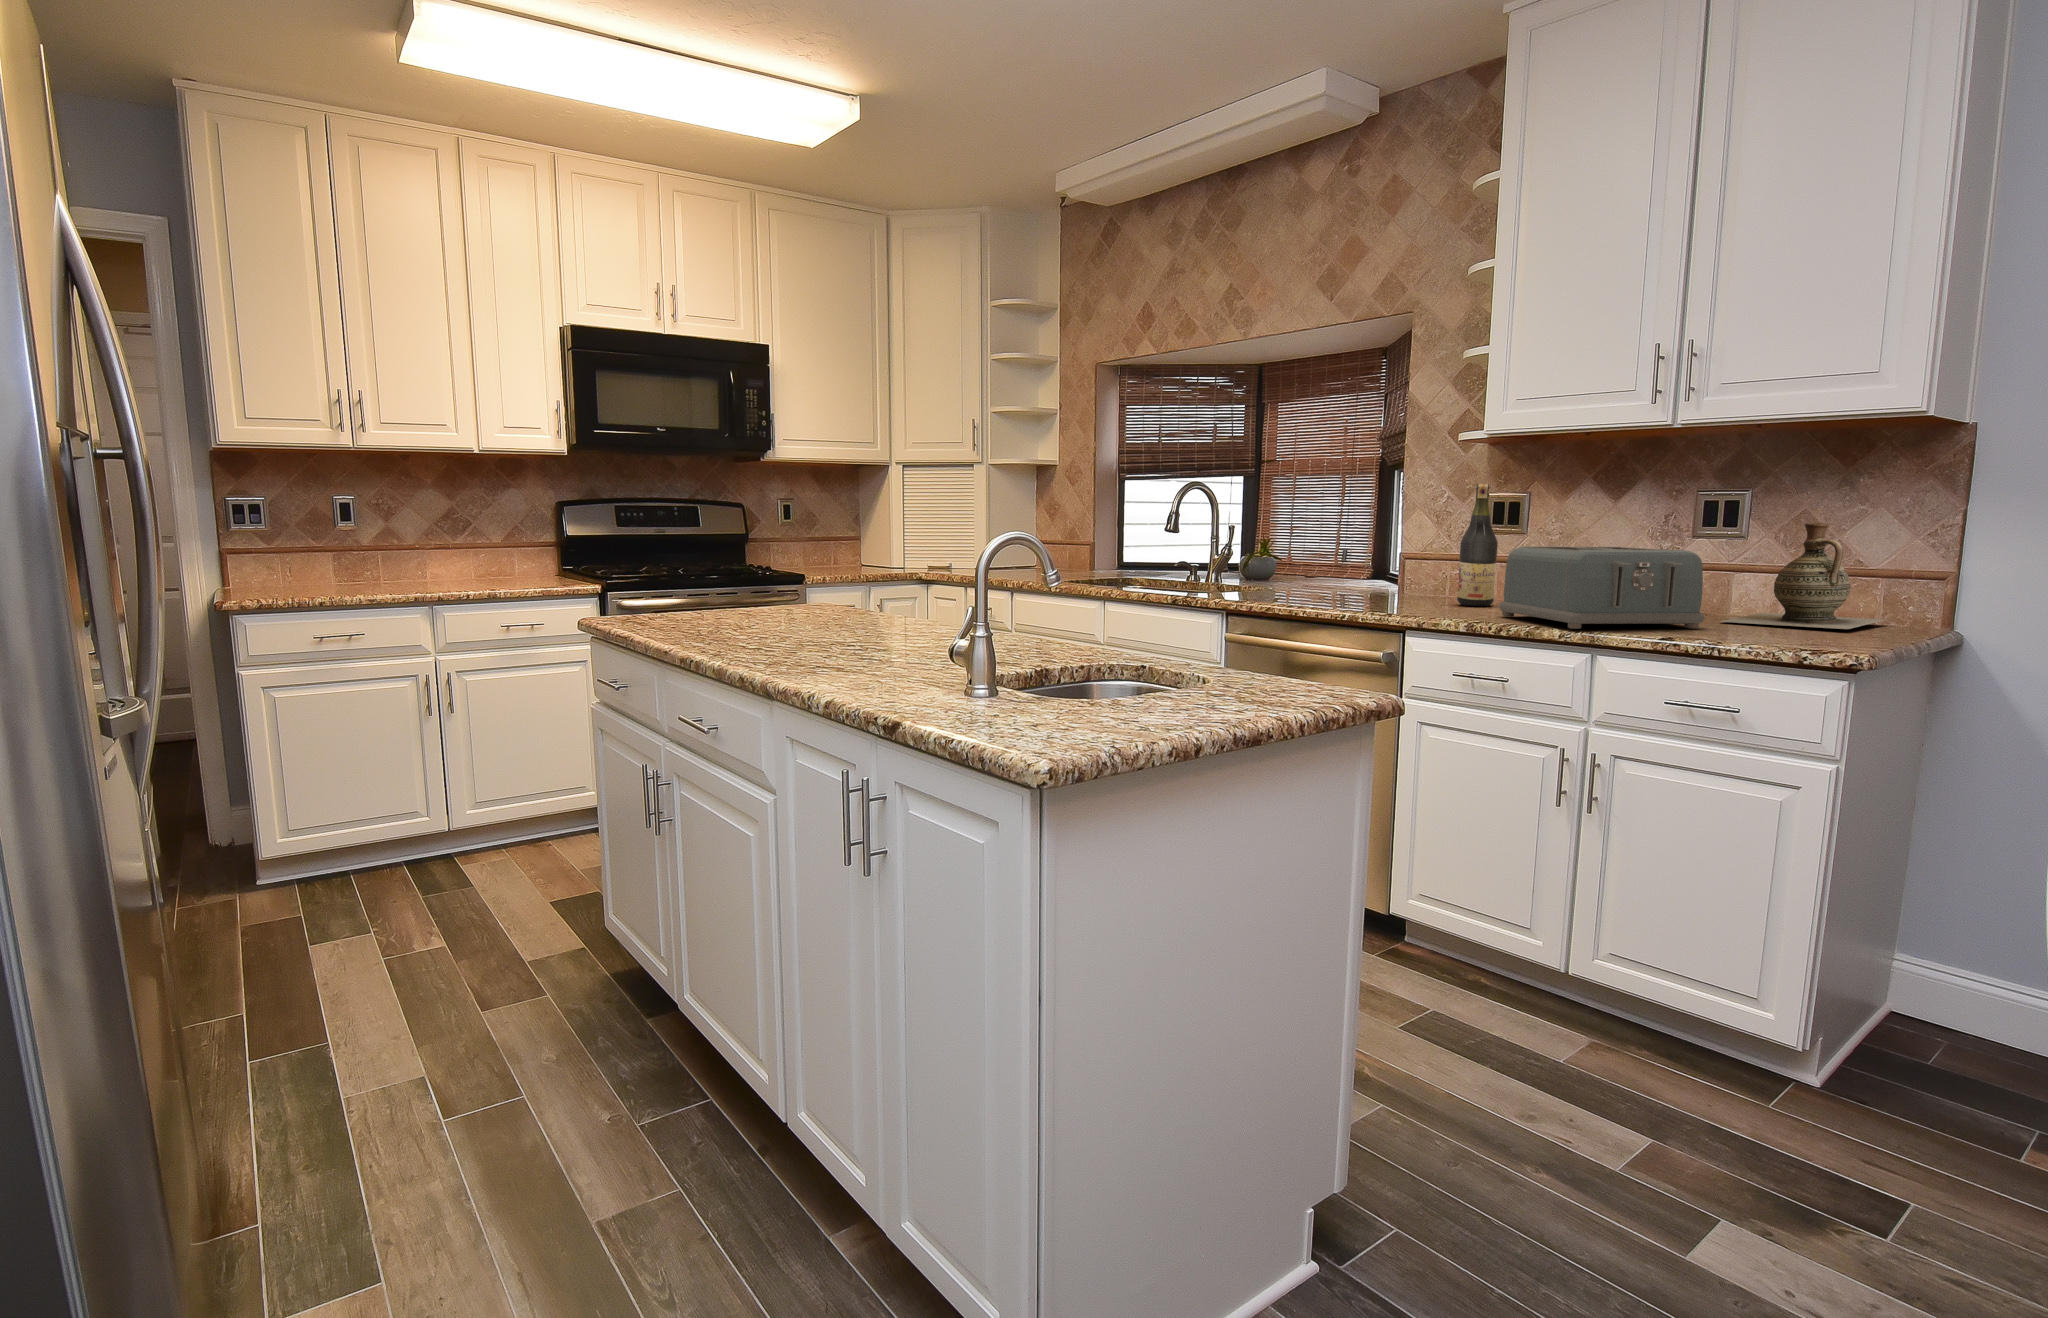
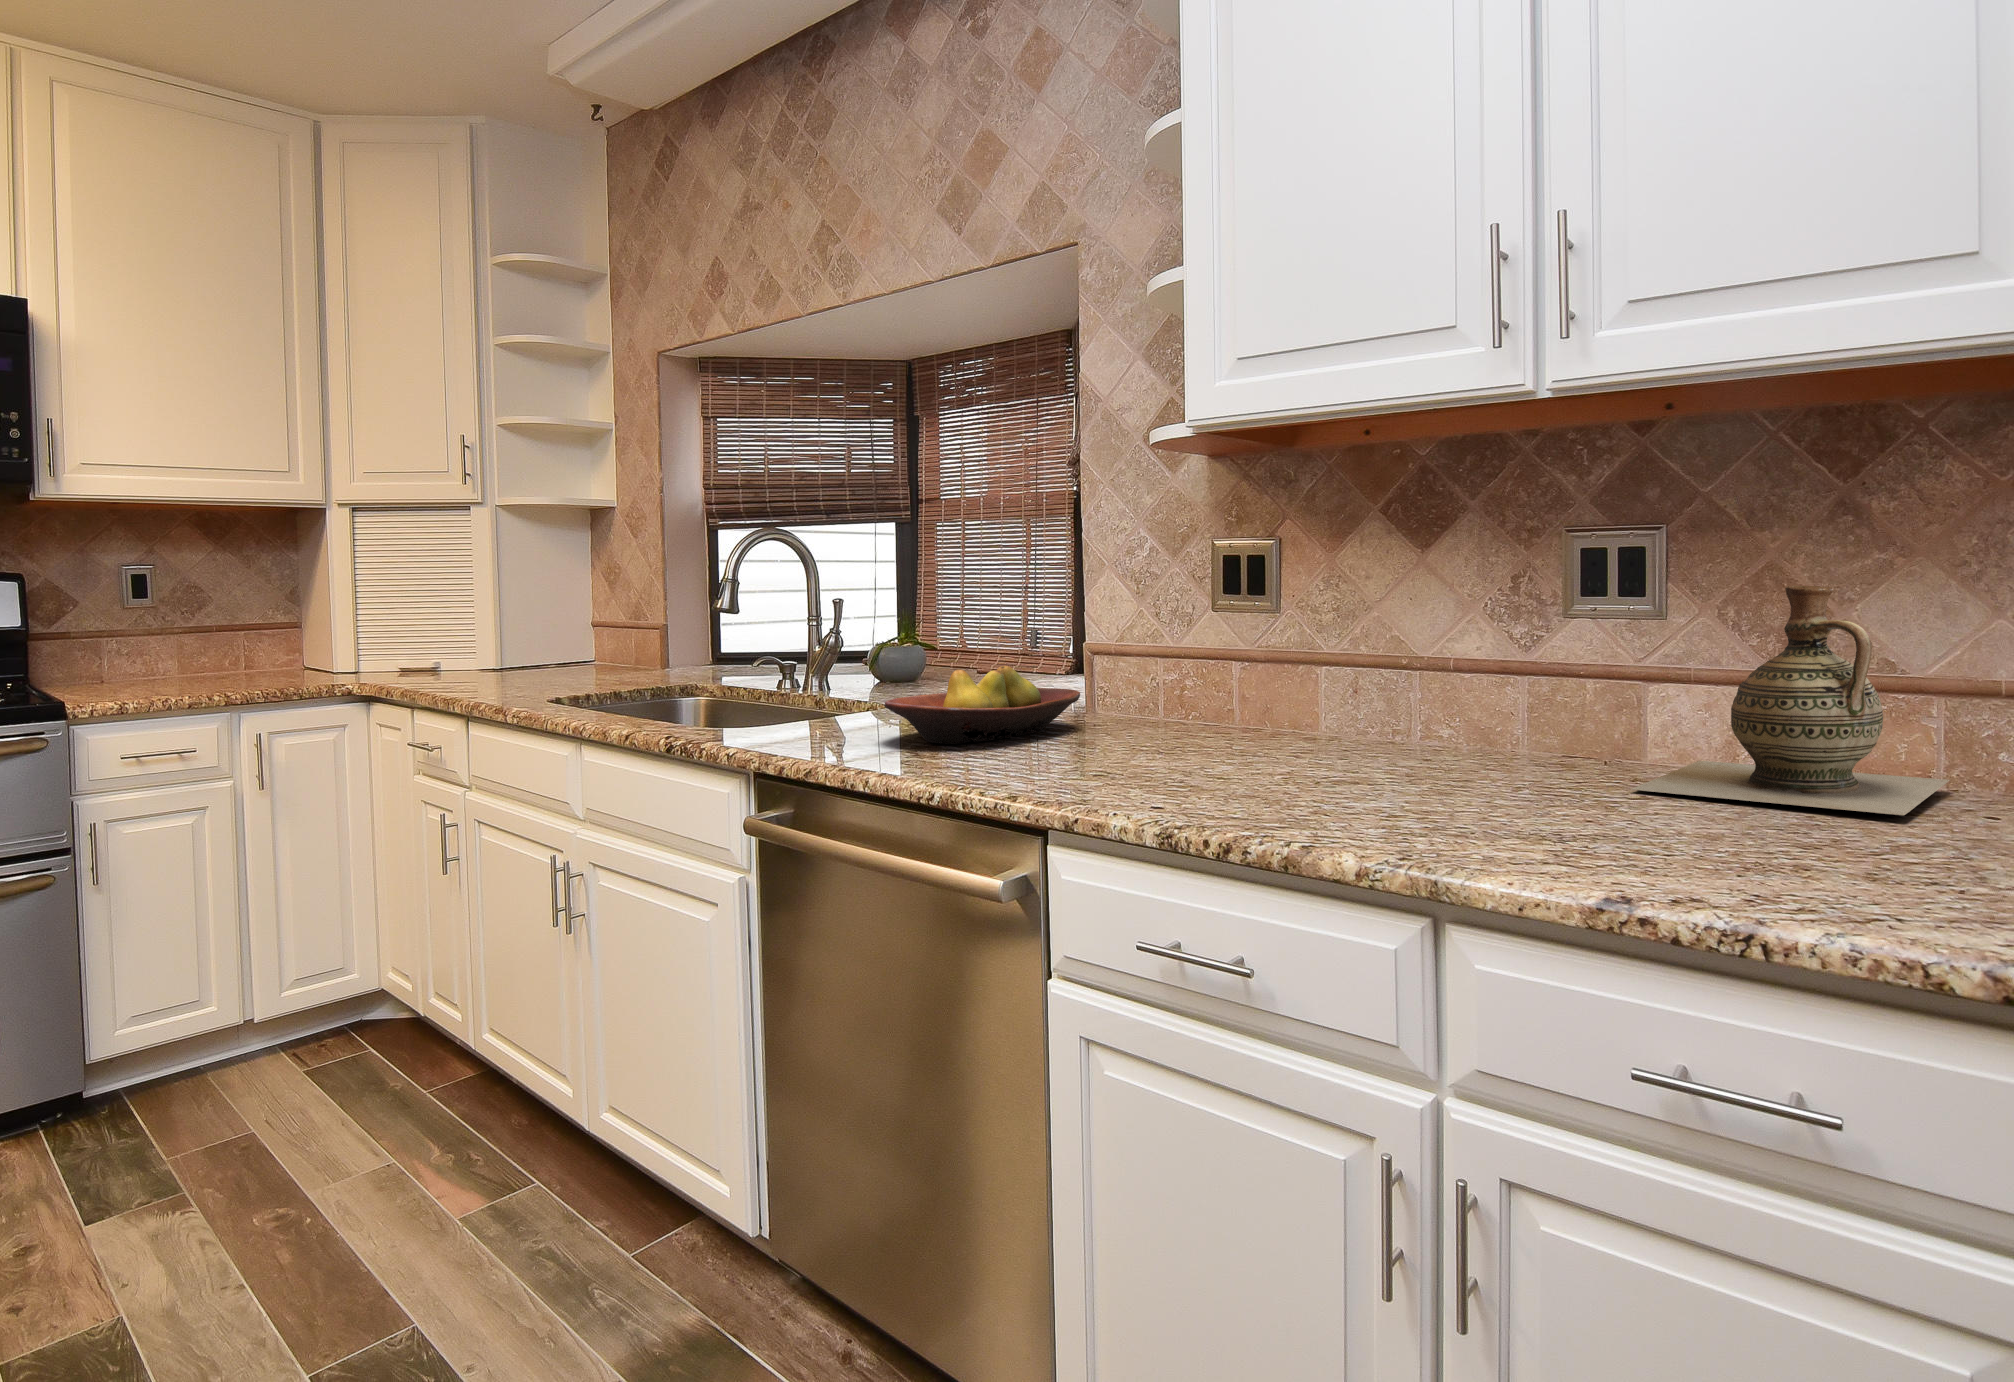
wine bottle: present [1457,484,1498,606] -> none [1158,519,1224,748]
toaster: present [1499,546,1704,629] -> none [1211,637,1609,827]
fruit bowl: none [1302,563,1405,602] -> present [884,666,1080,744]

